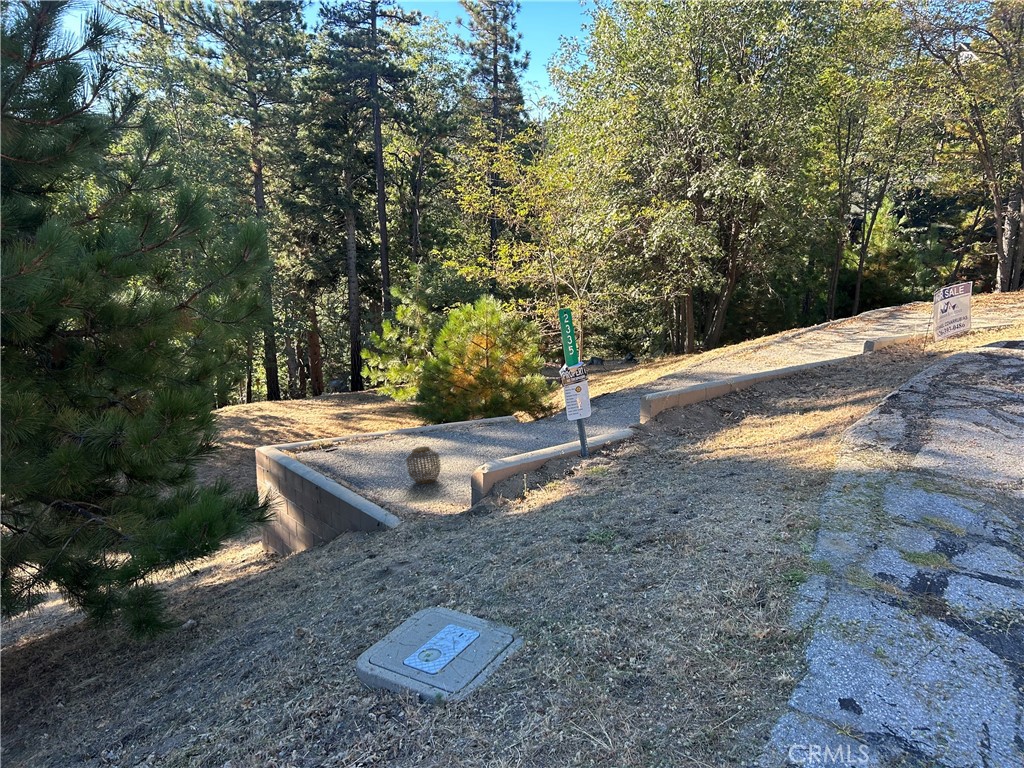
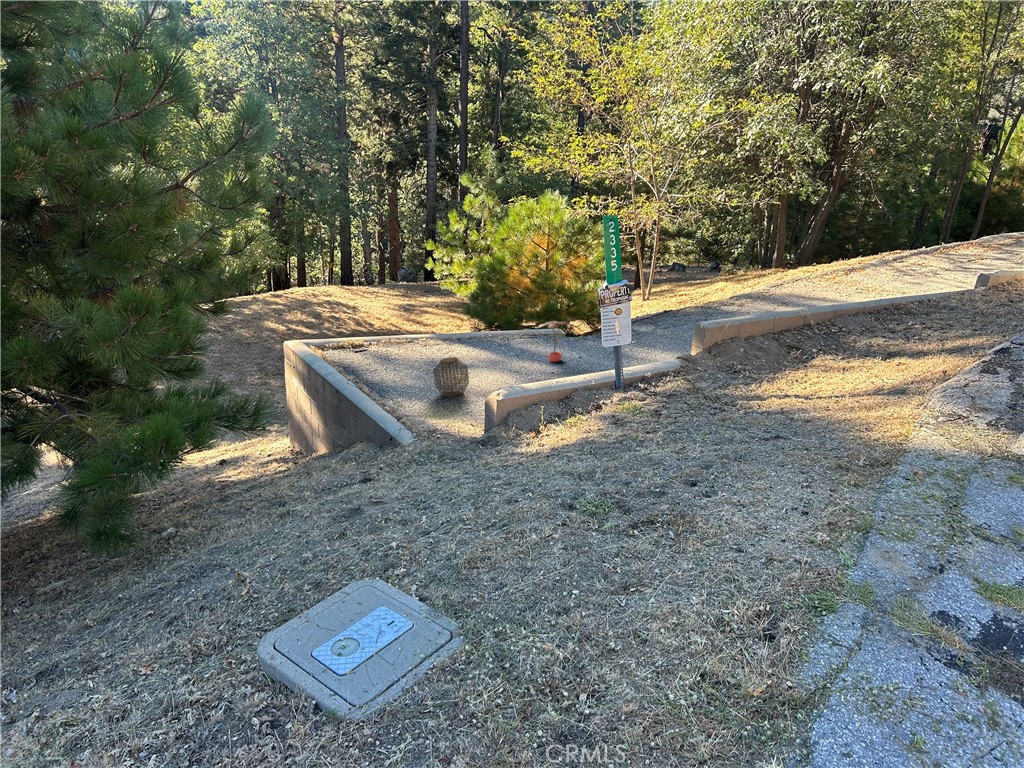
potted plant: none [494,409,521,447] -> present [538,321,567,362]

